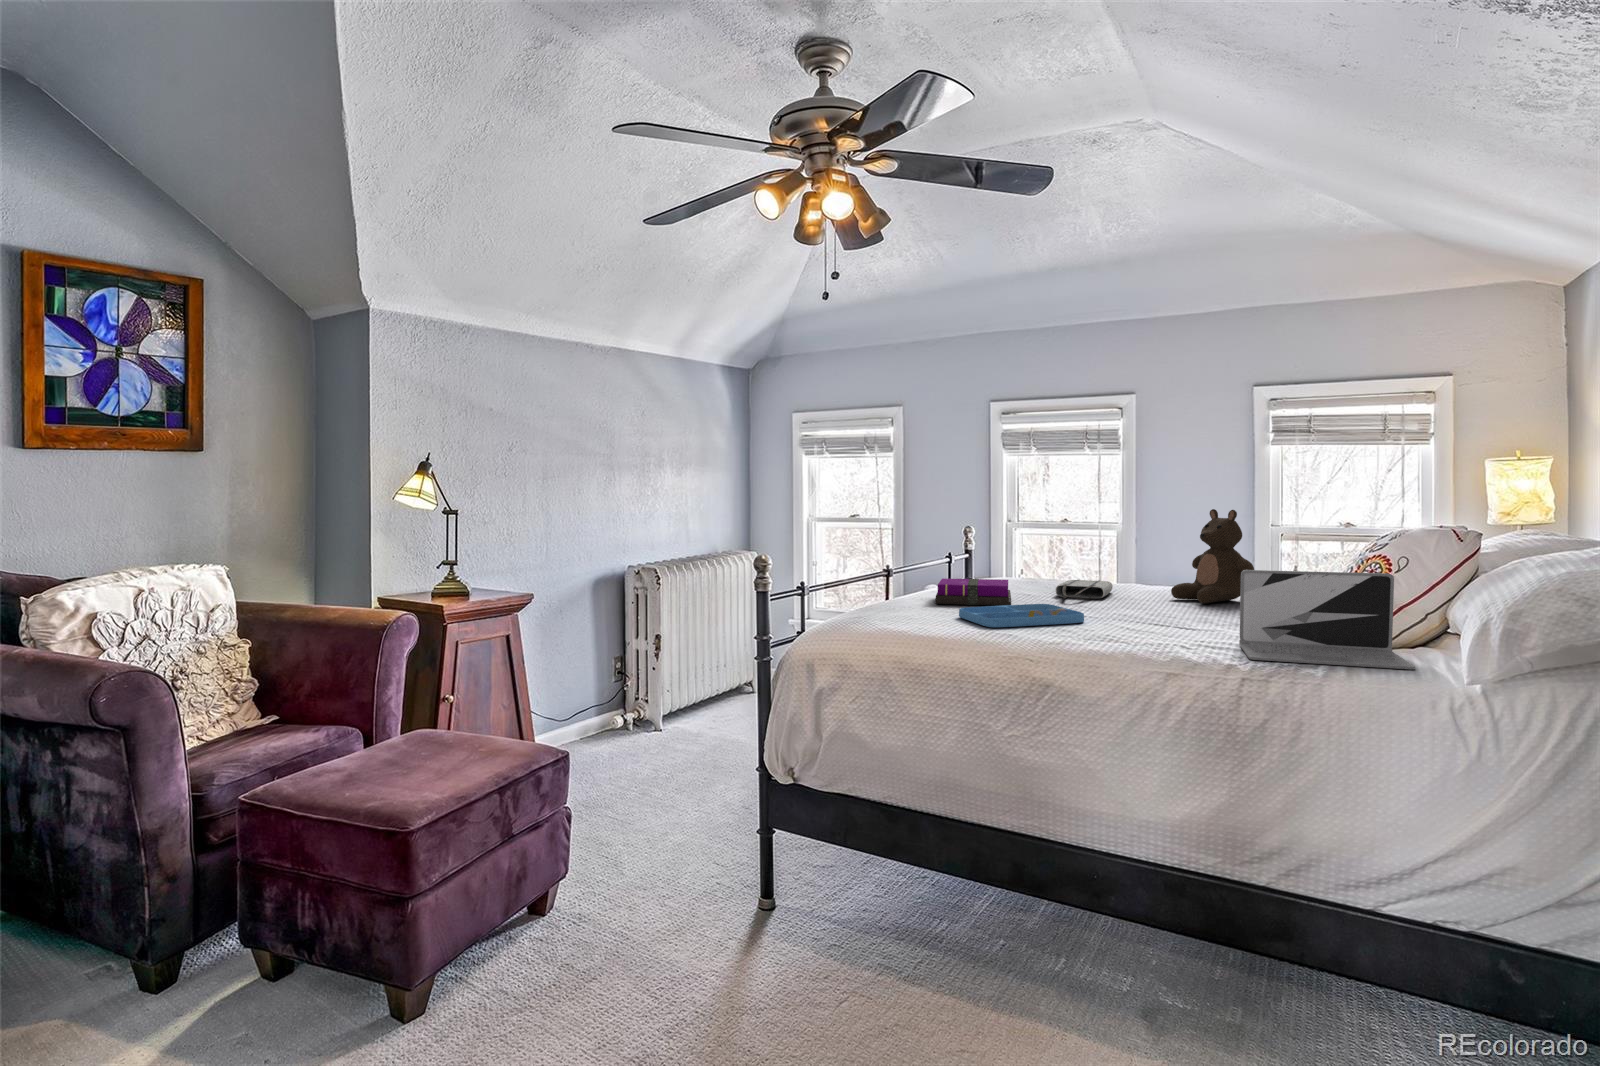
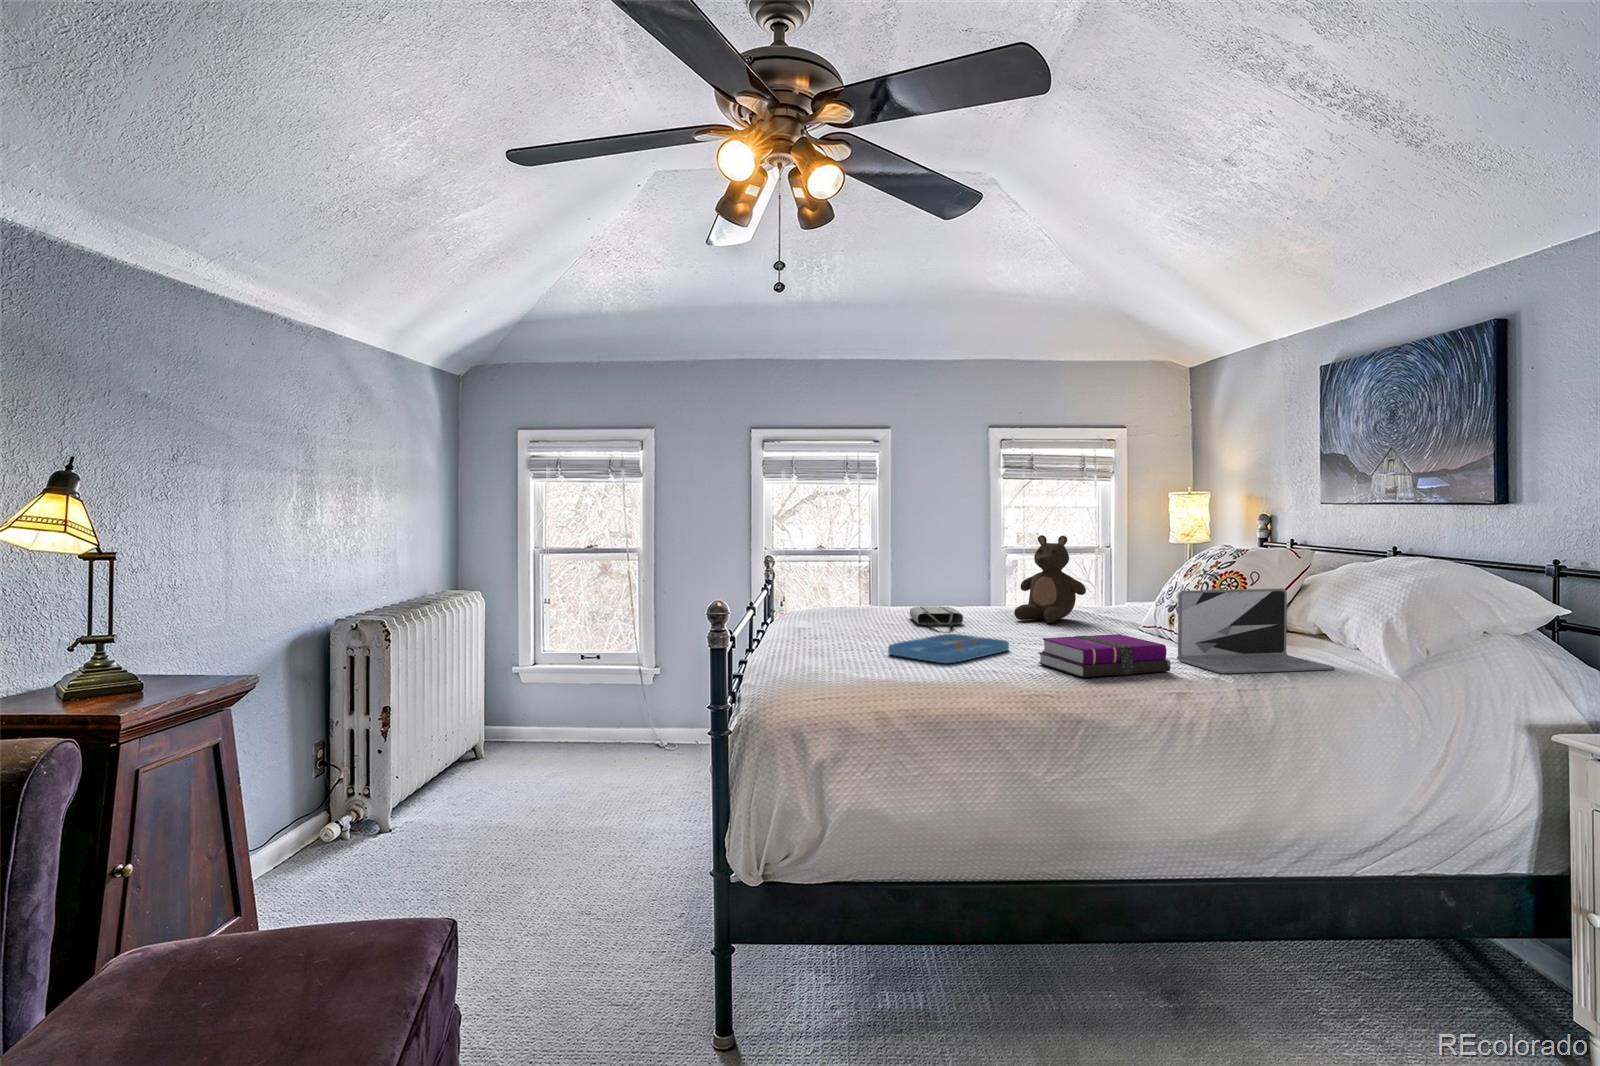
notebook: present [936,578,1011,605] -> present [1038,634,1171,677]

